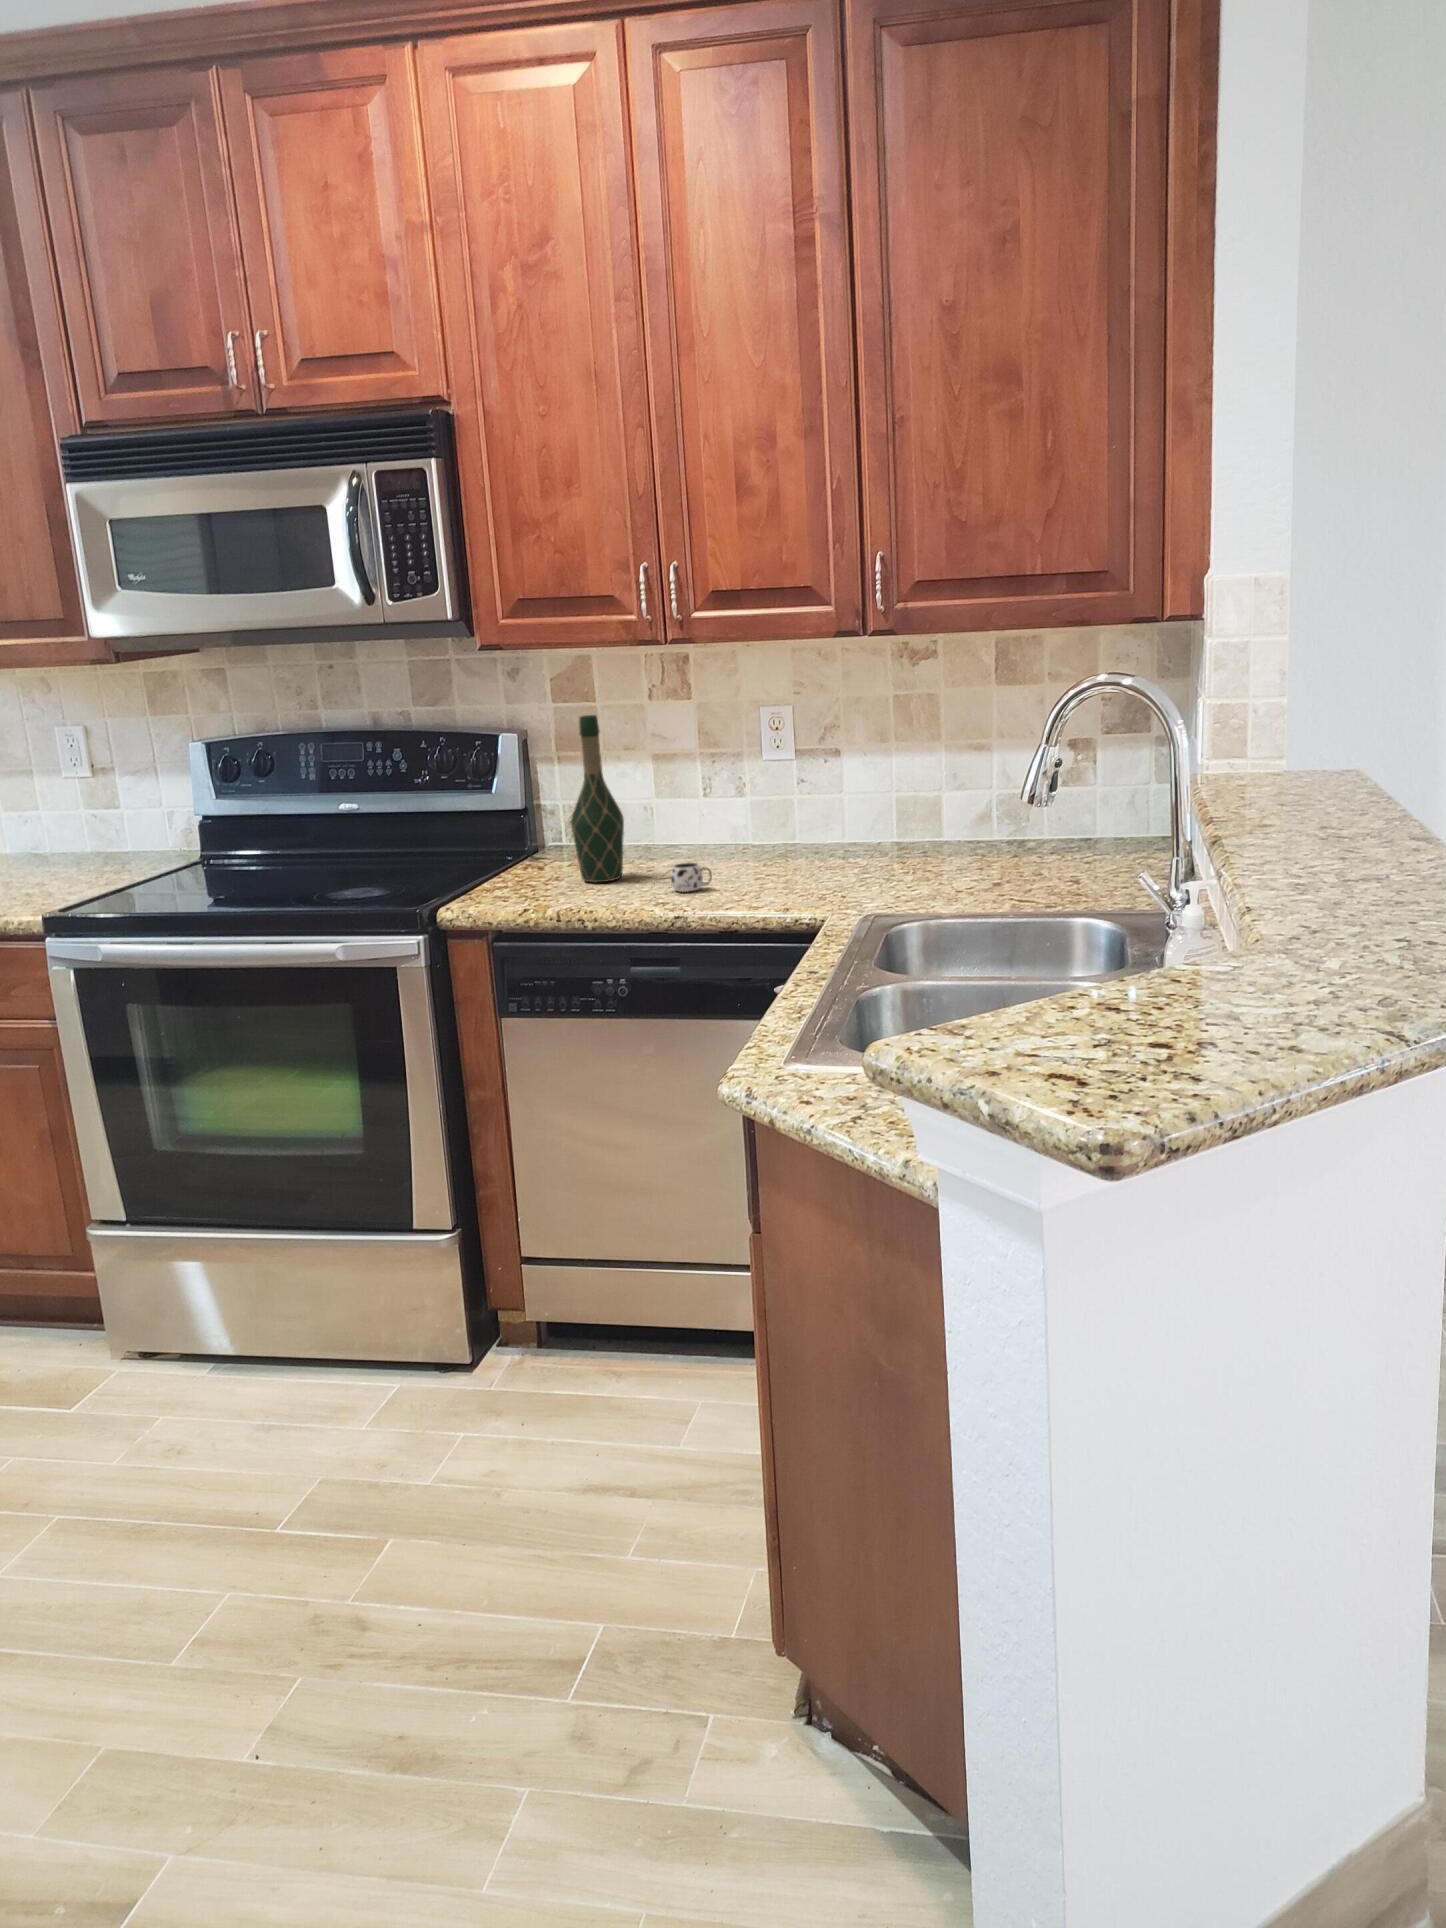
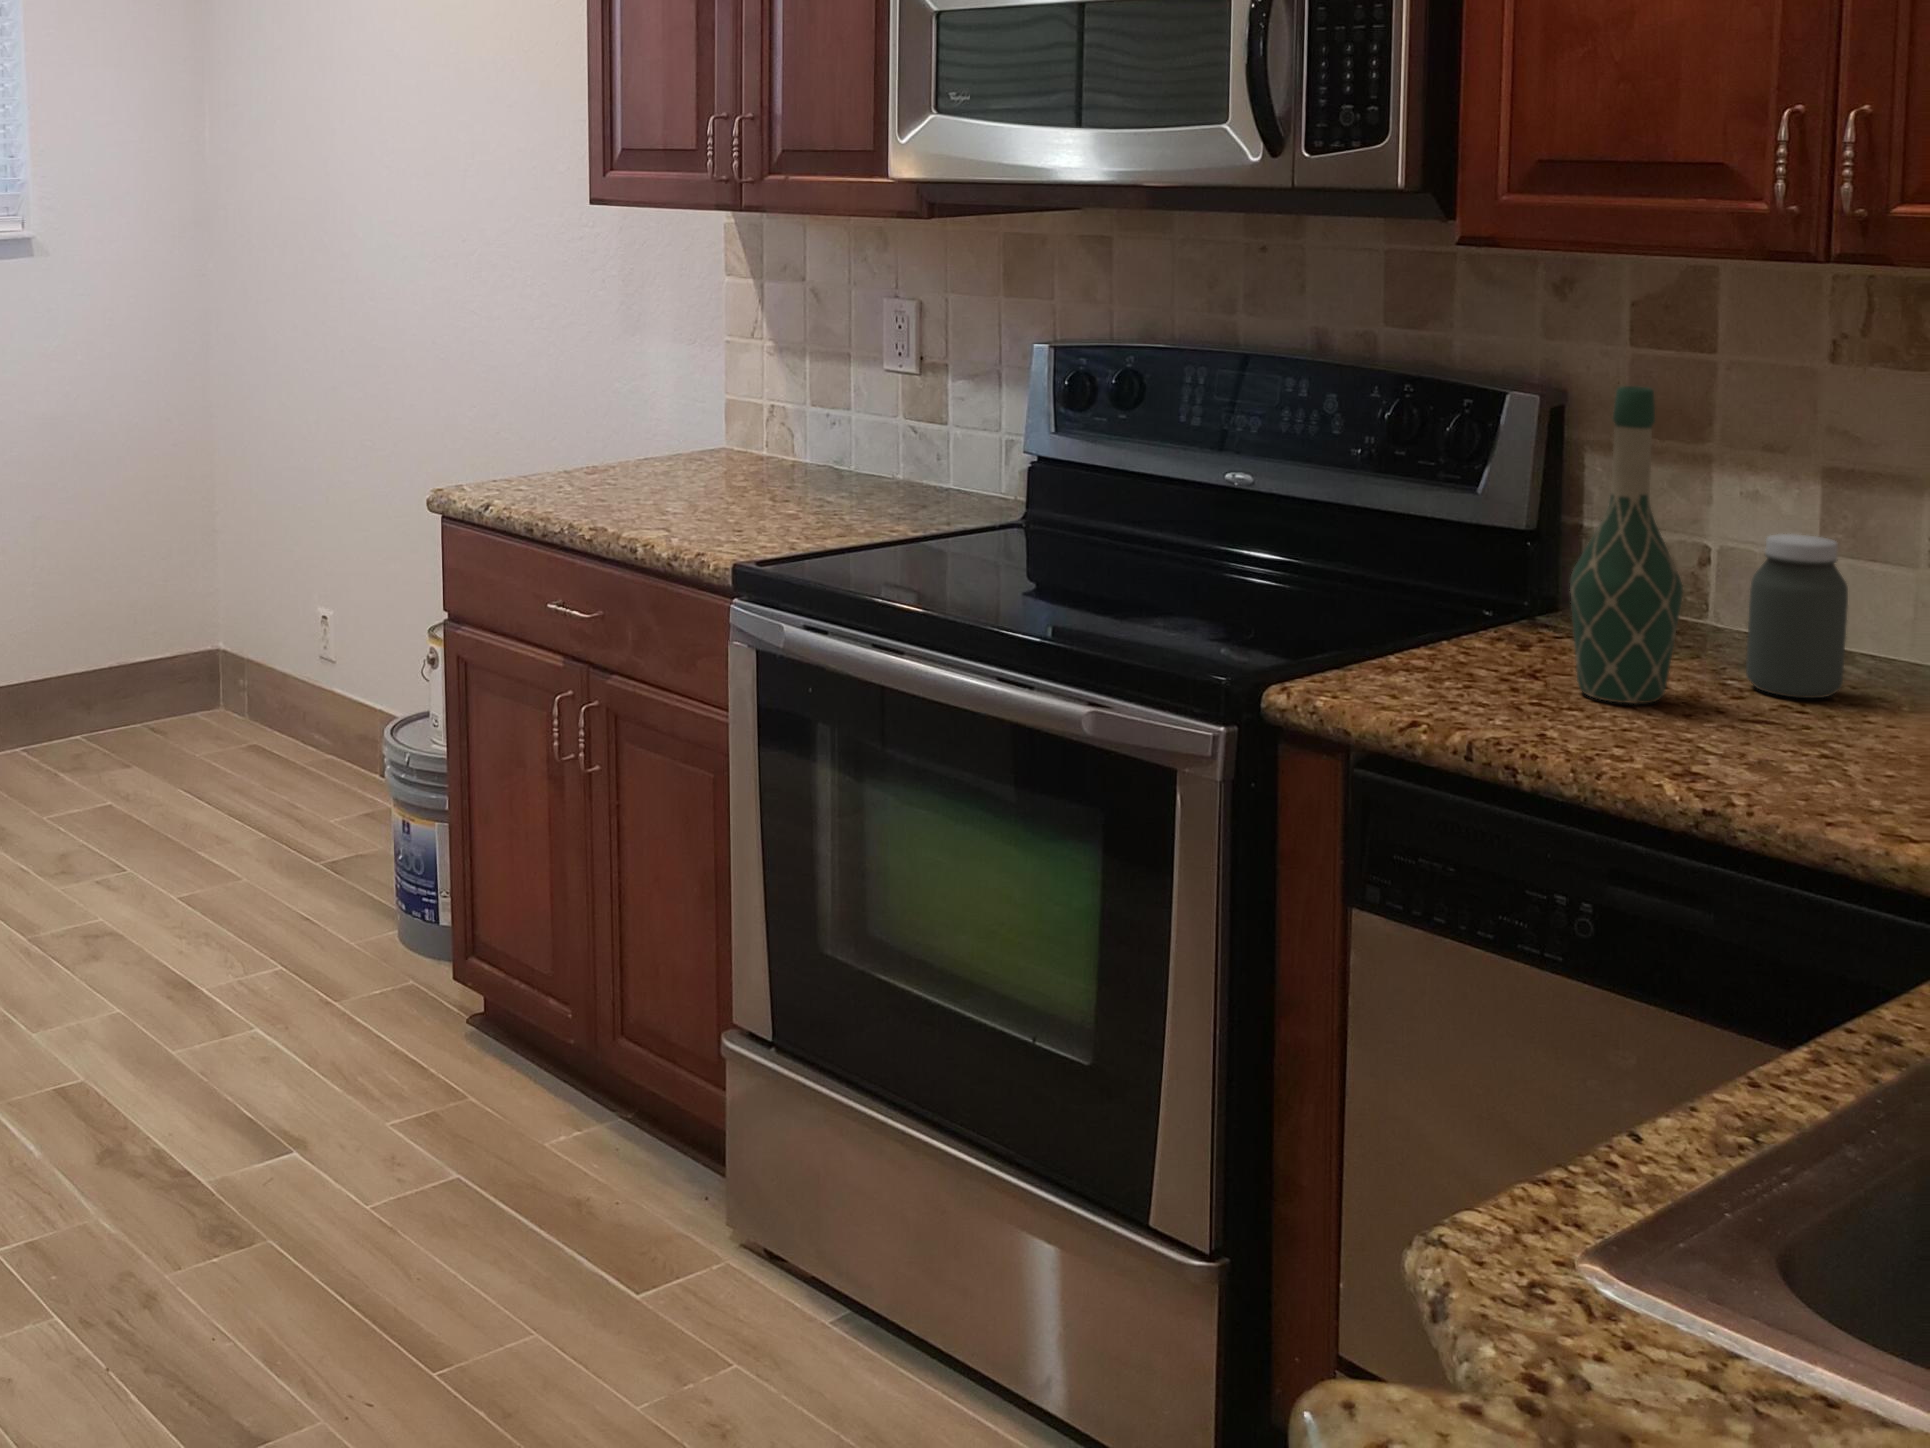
jar: none [644,783,689,865] -> present [1746,534,1848,698]
mug: present [670,863,712,892] -> none [1701,704,1833,765]

